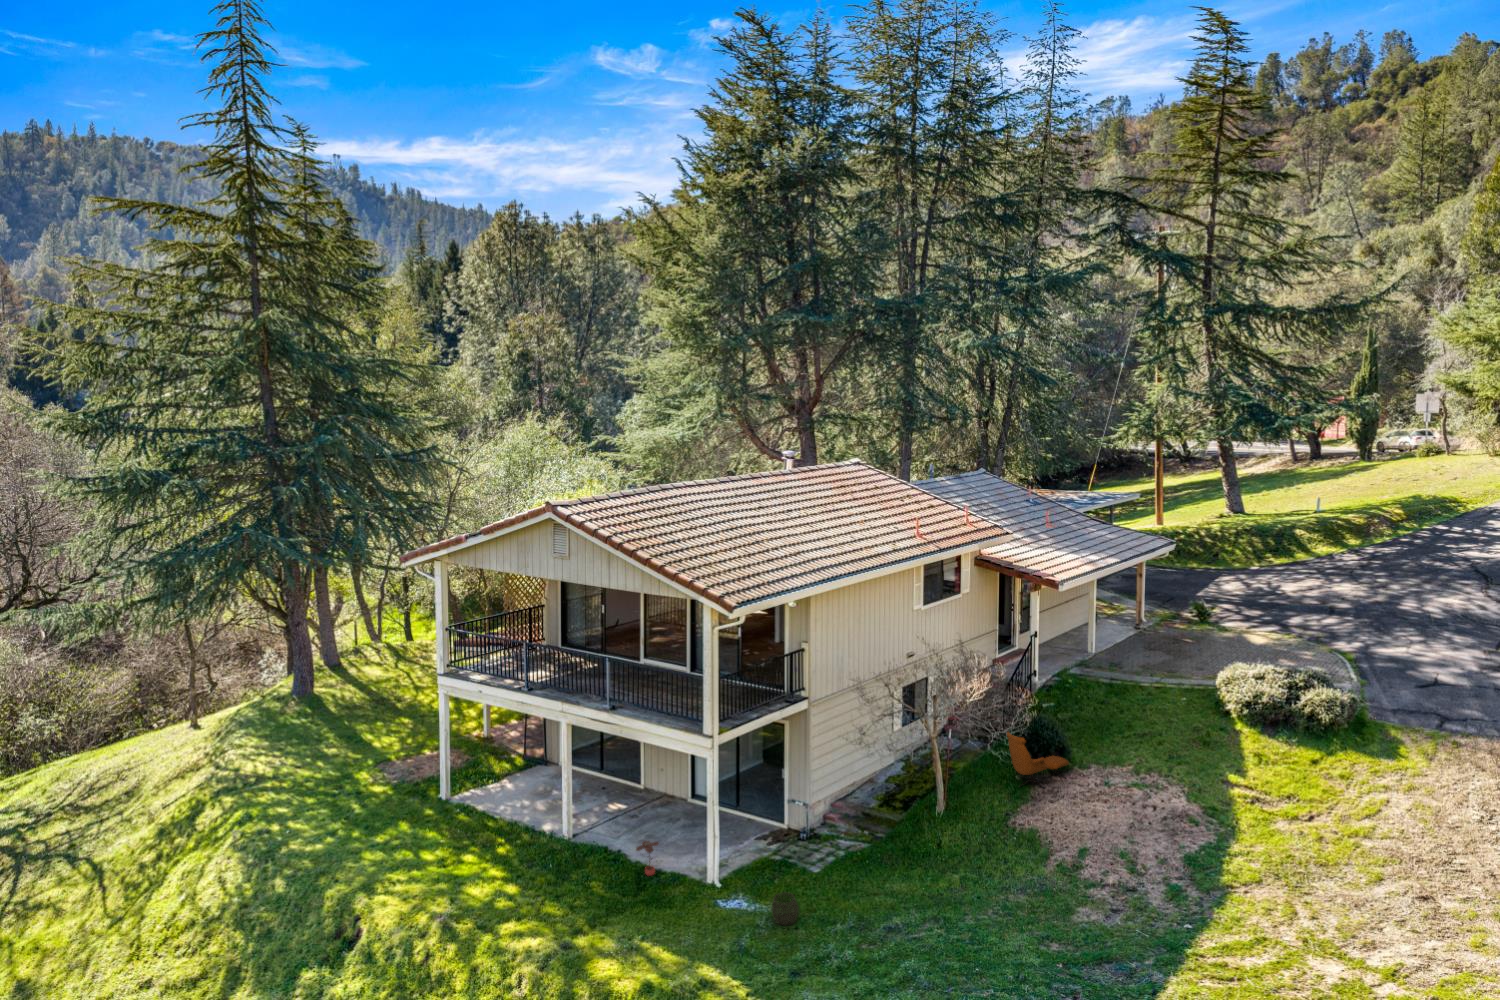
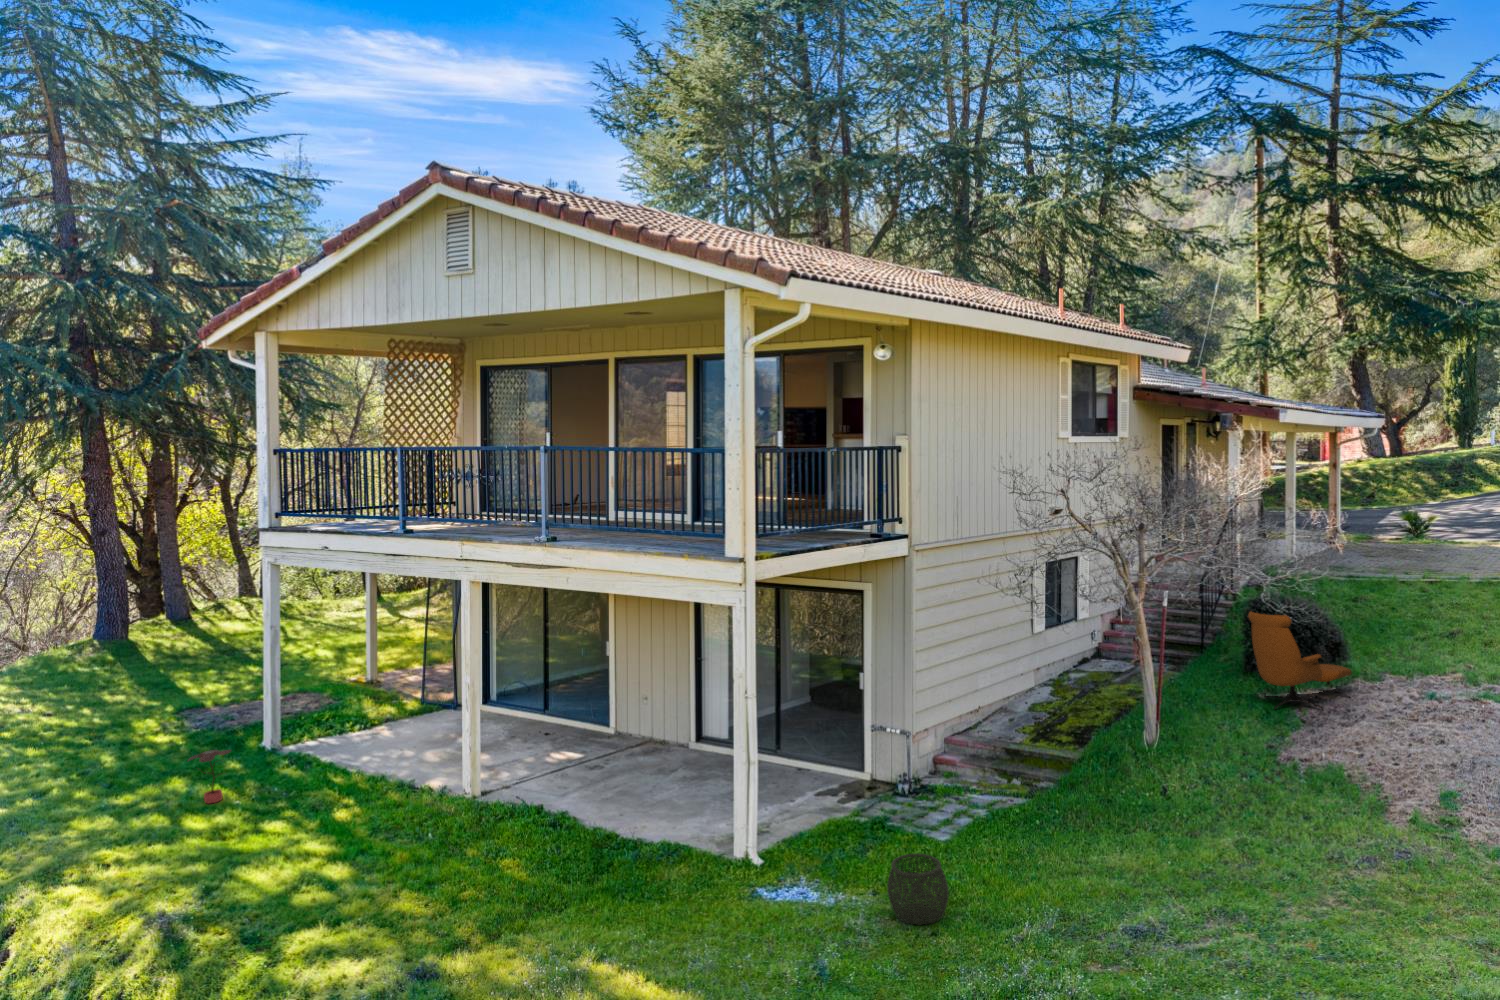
potted plant: present [636,841,659,876] -> present [188,750,231,804]

